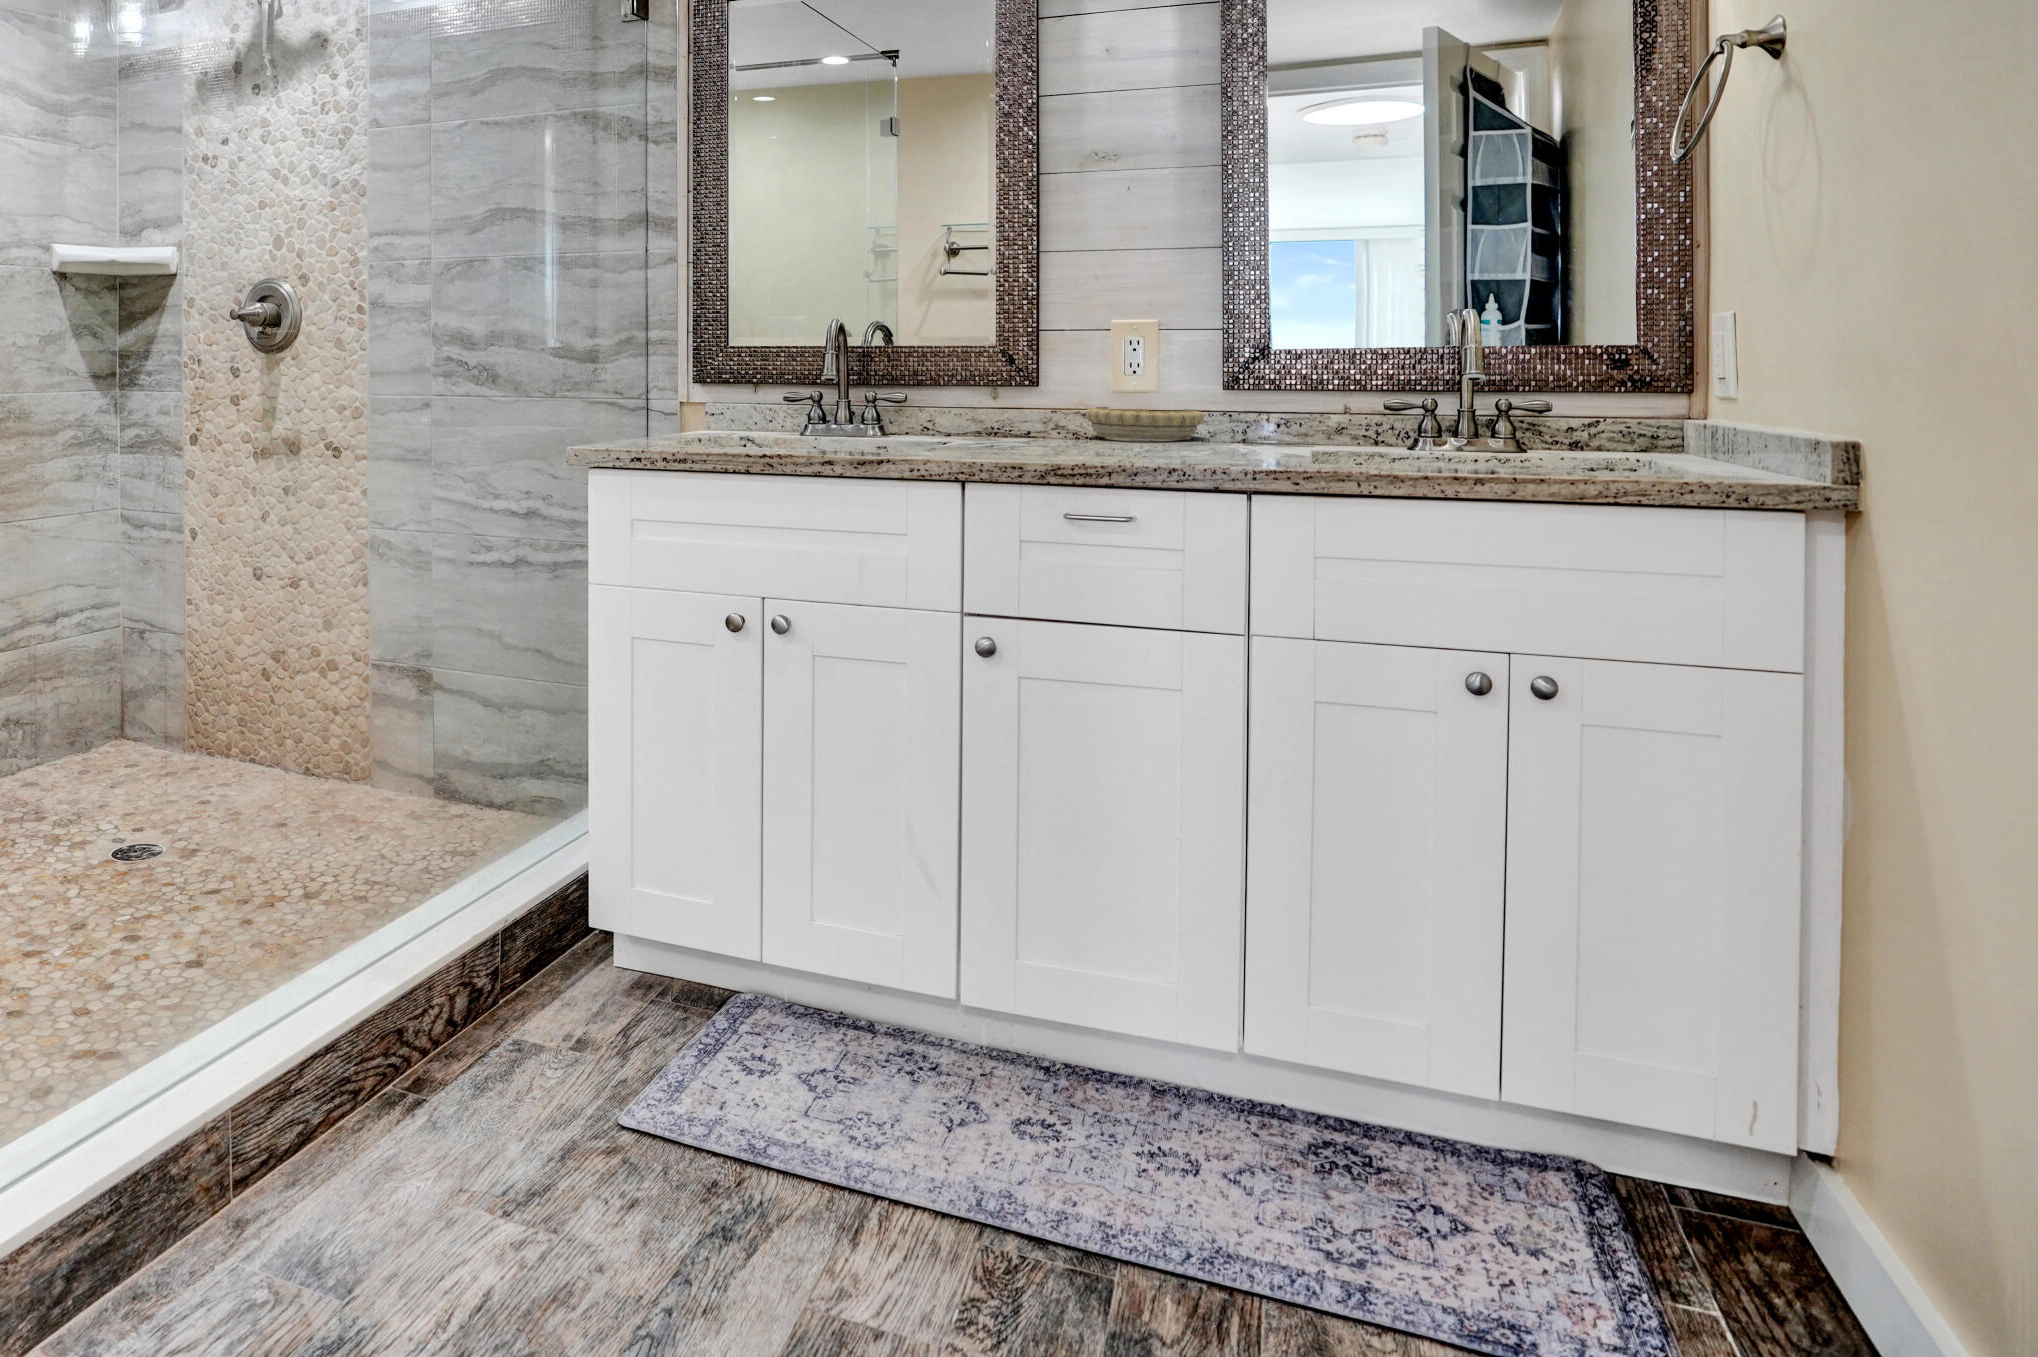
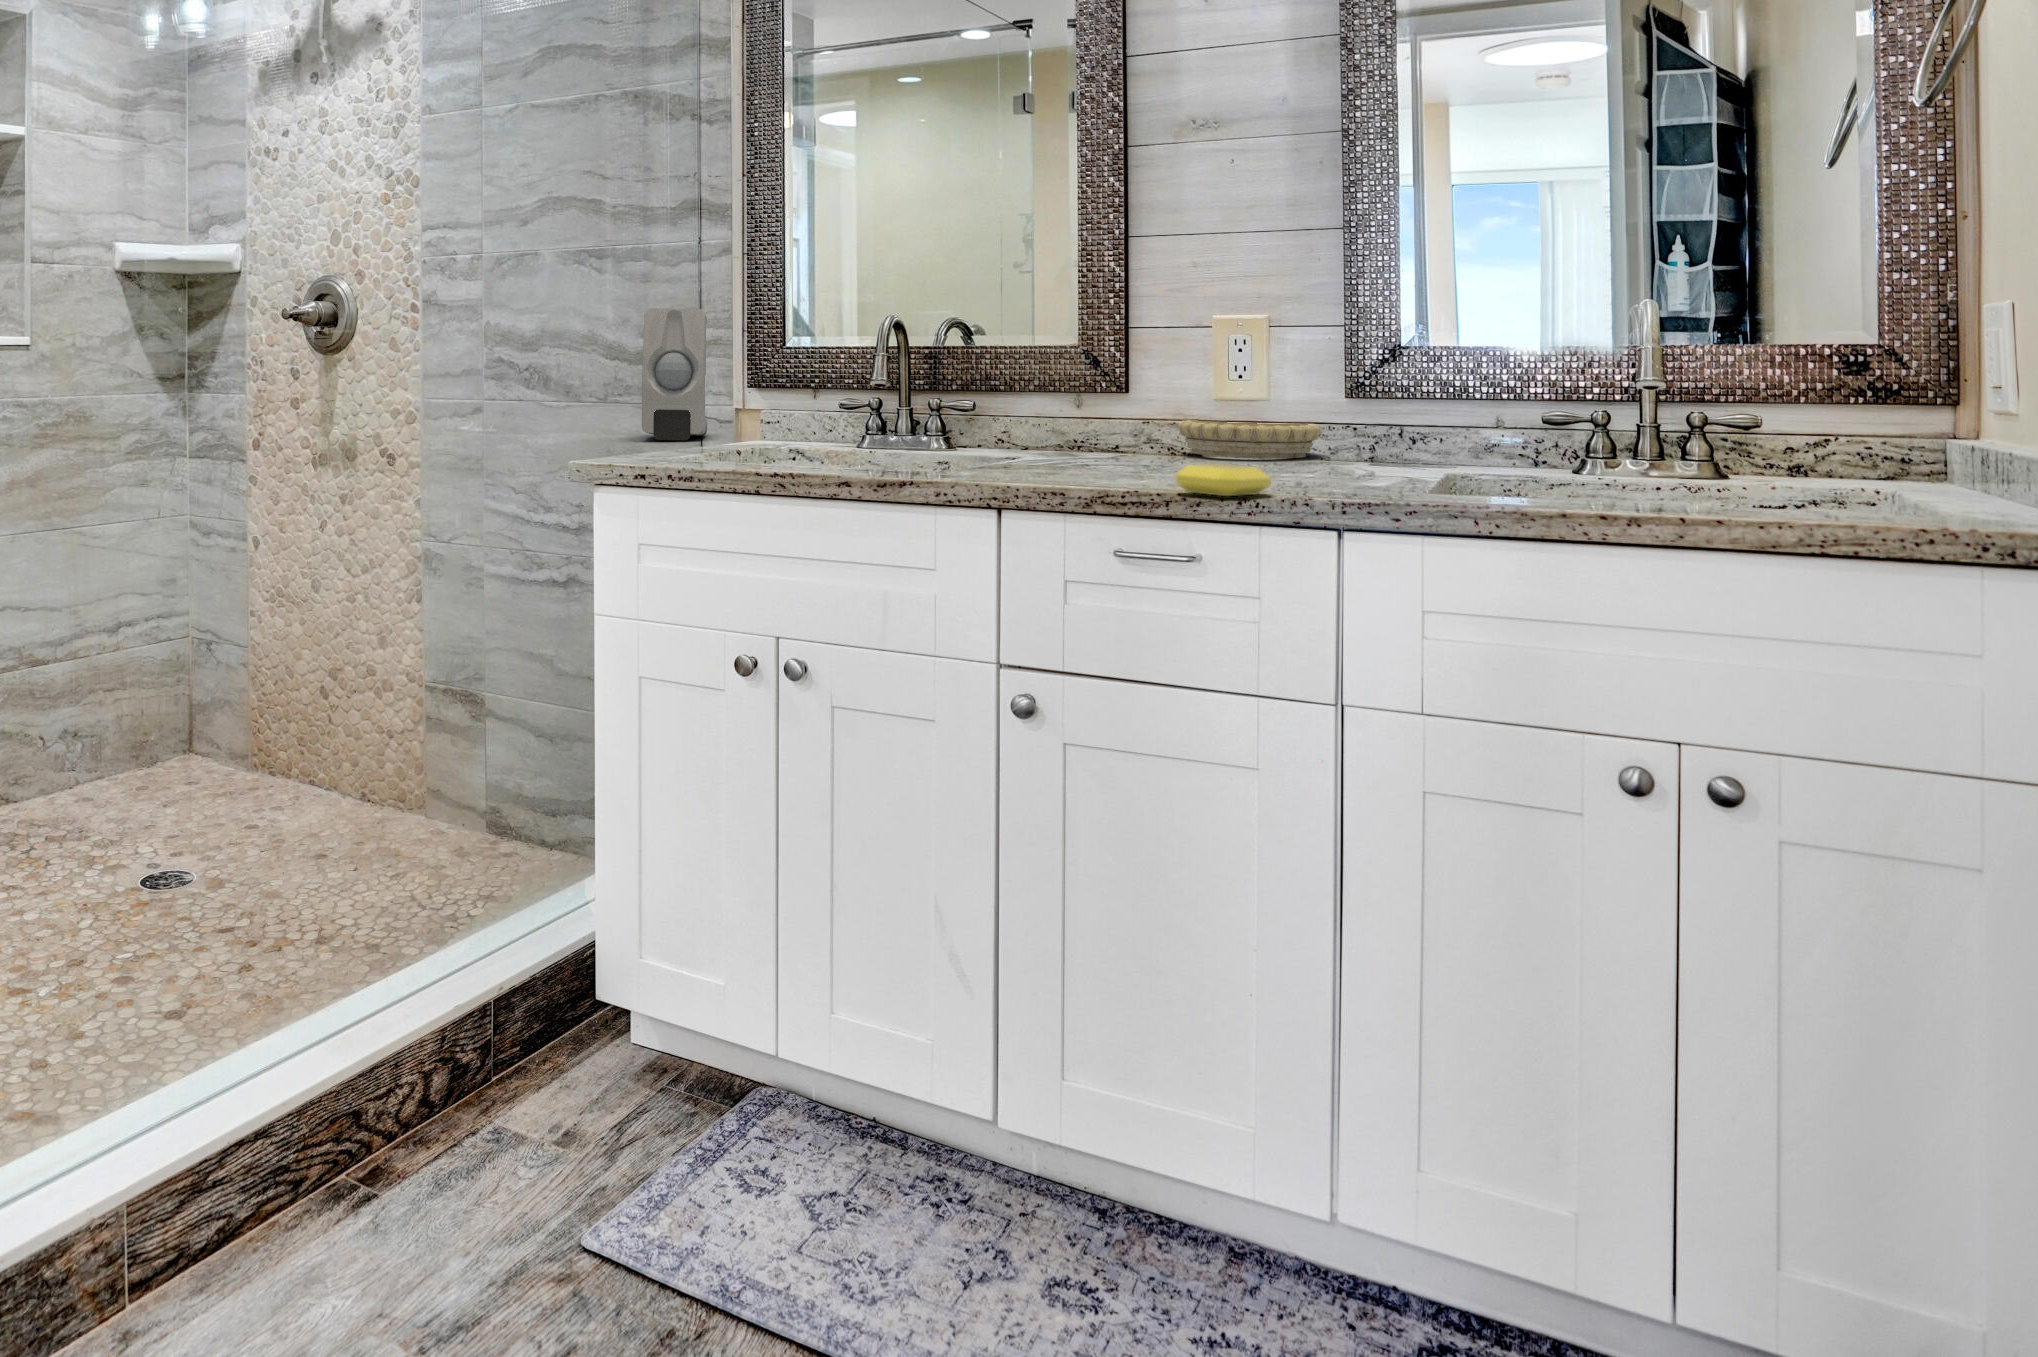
soap dispenser: none [598,308,655,429] -> present [642,308,709,440]
soap bar: none [1114,442,1193,469] -> present [1174,464,1271,496]

